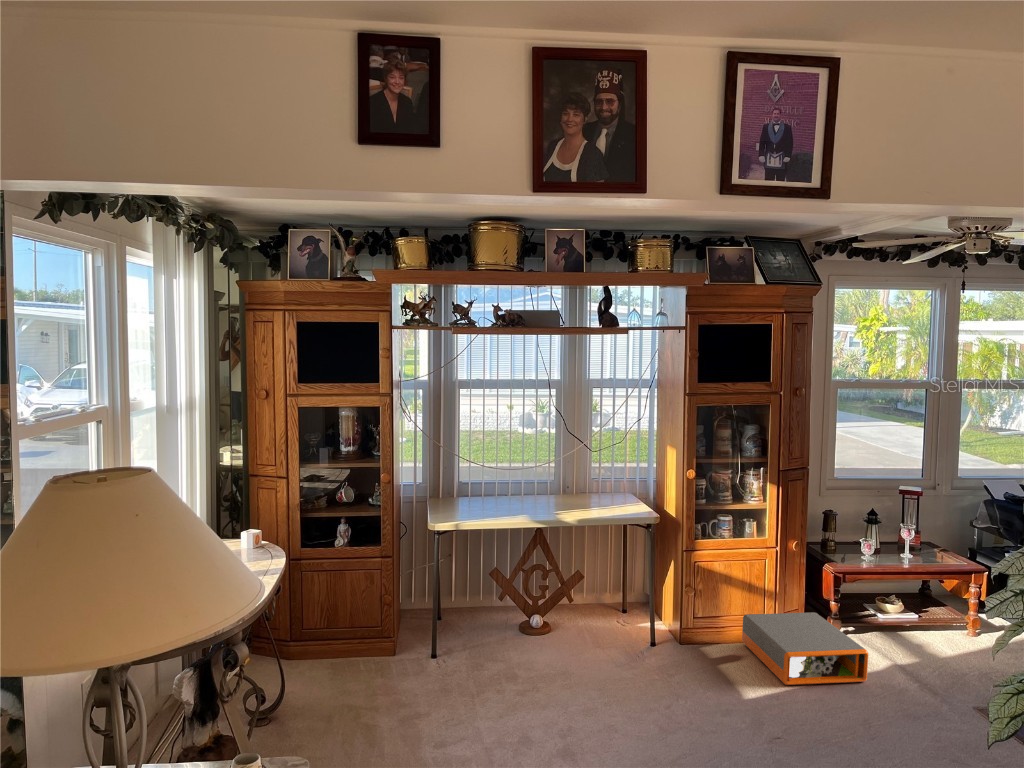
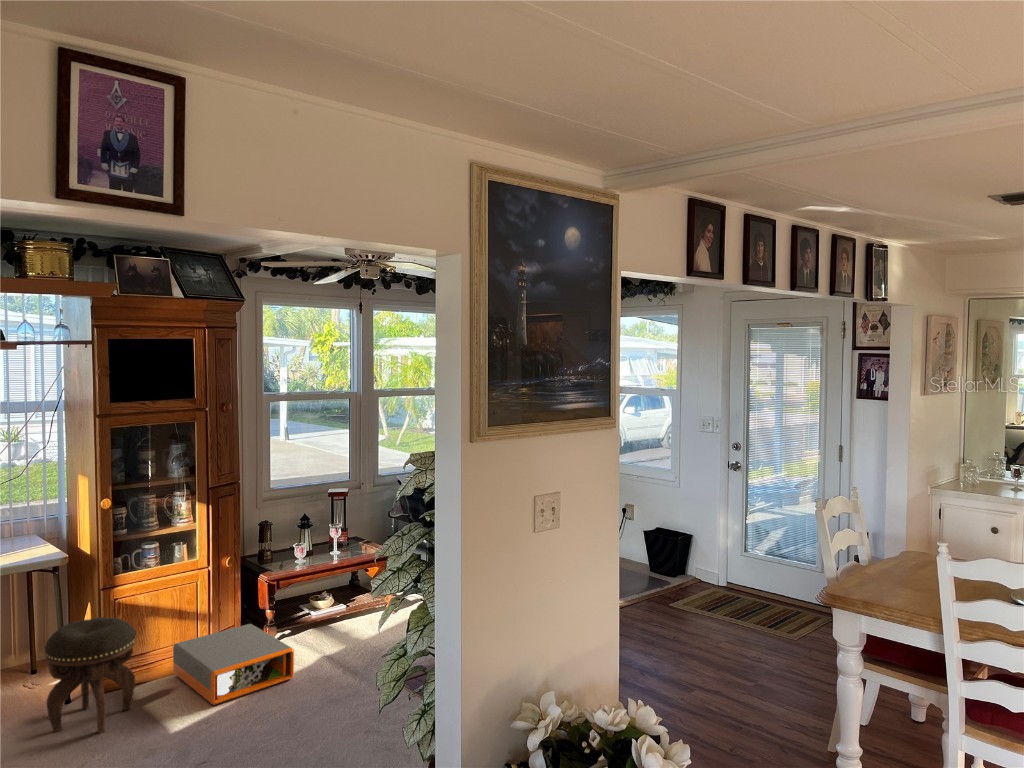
footstool: none [644,575,717,680] -> present [45,617,136,734]

